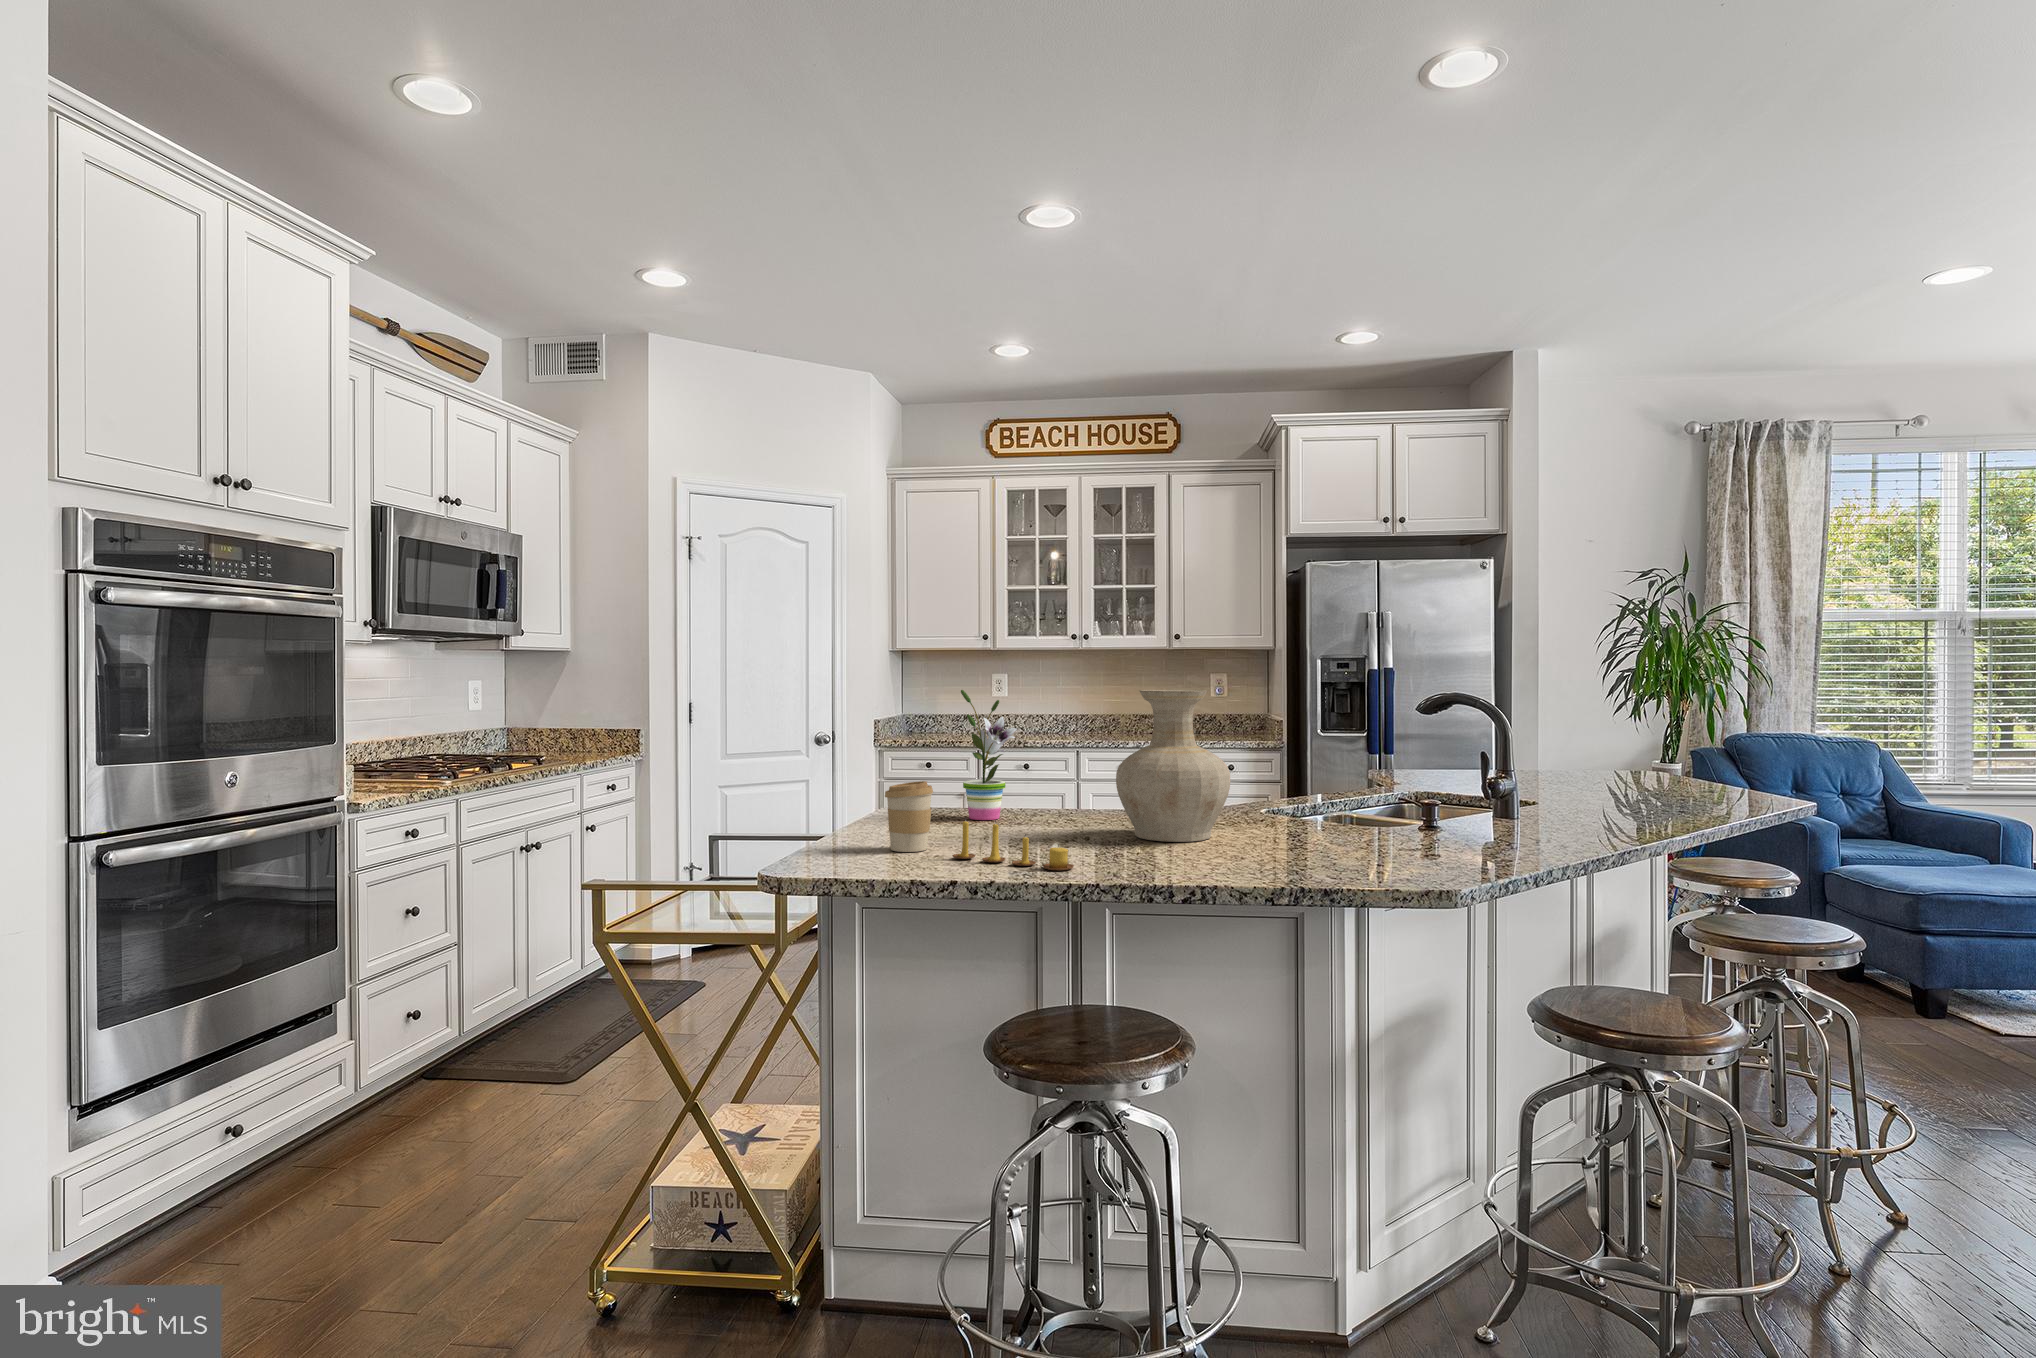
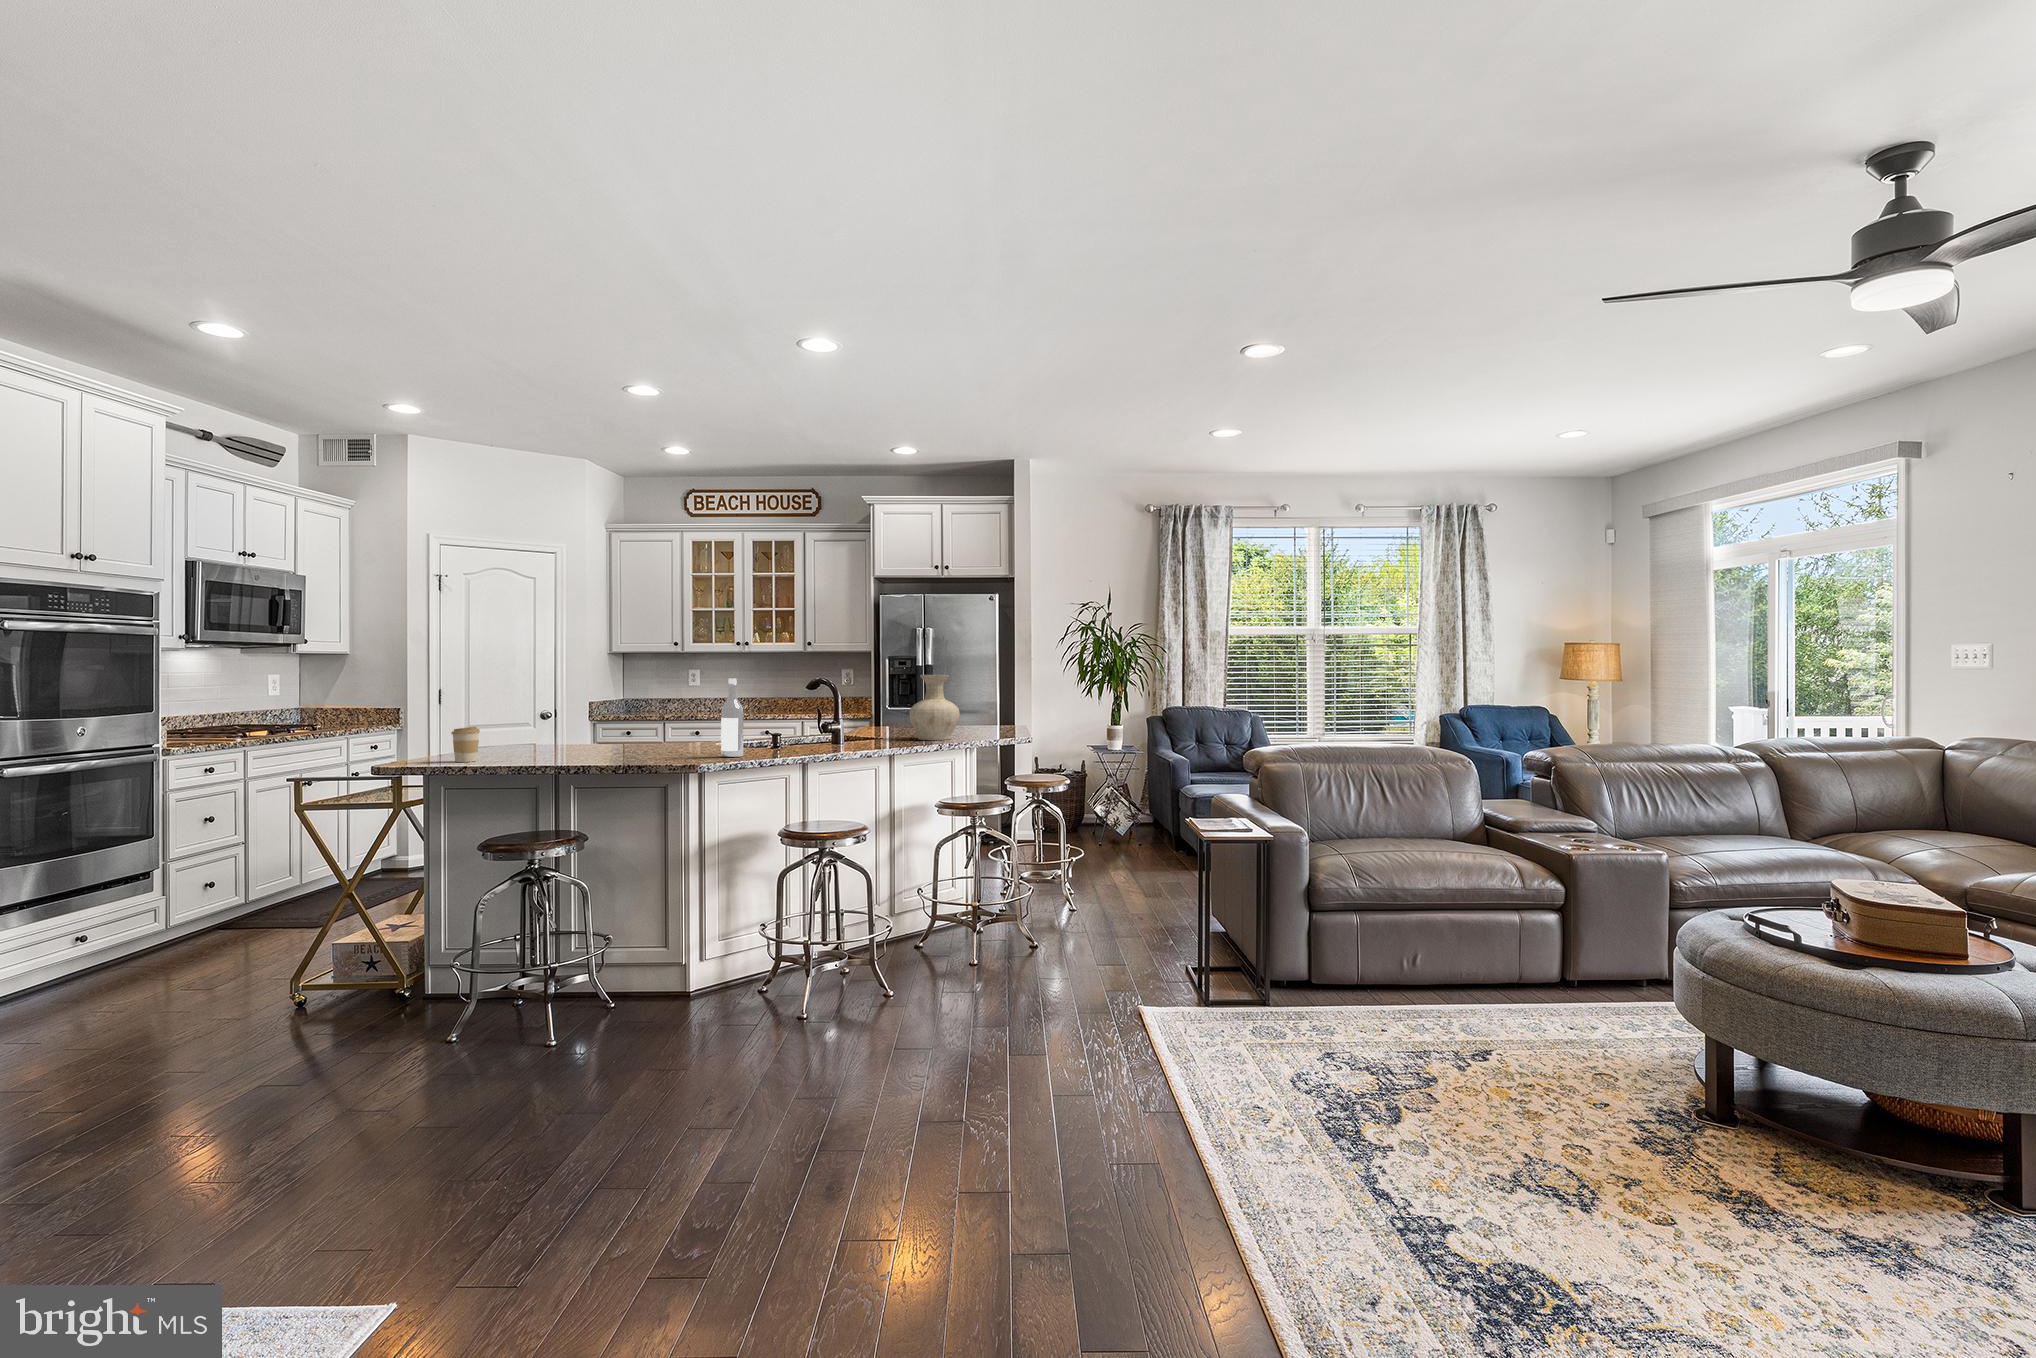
potted plant: present [961,690,1017,820] -> none [531,680,563,751]
vase: present [1116,690,1230,842] -> present [910,675,960,740]
wine bottle: none [1394,690,1440,849] -> present [721,679,744,757]
candle: present [952,818,1074,871] -> none [478,743,531,766]

